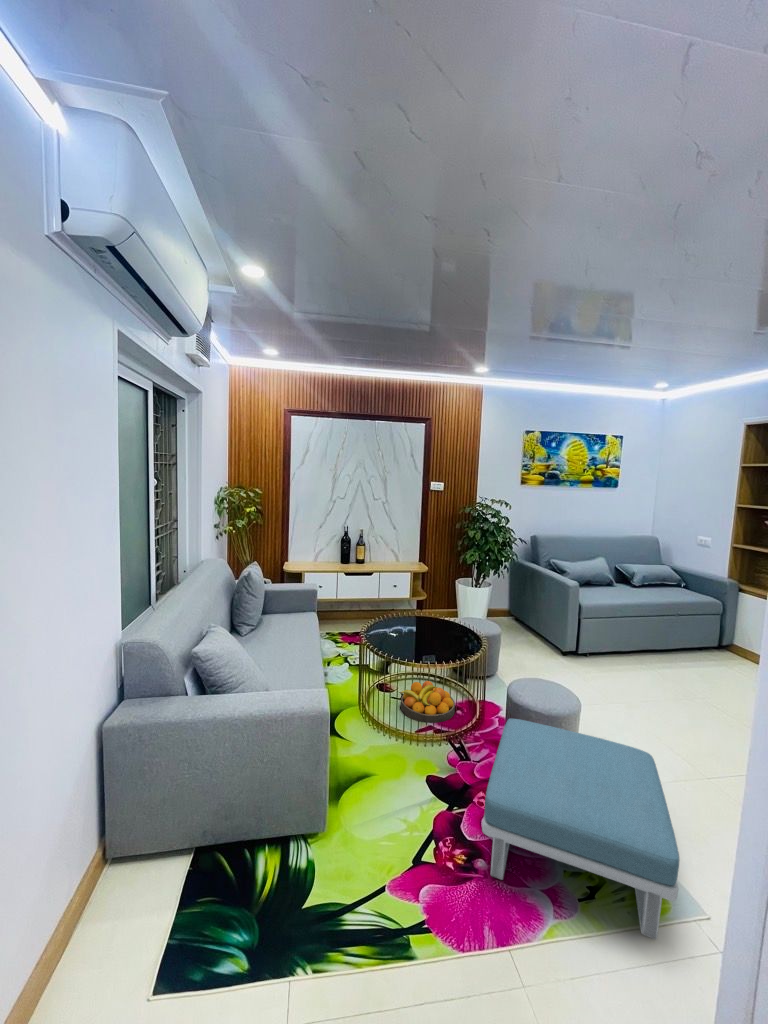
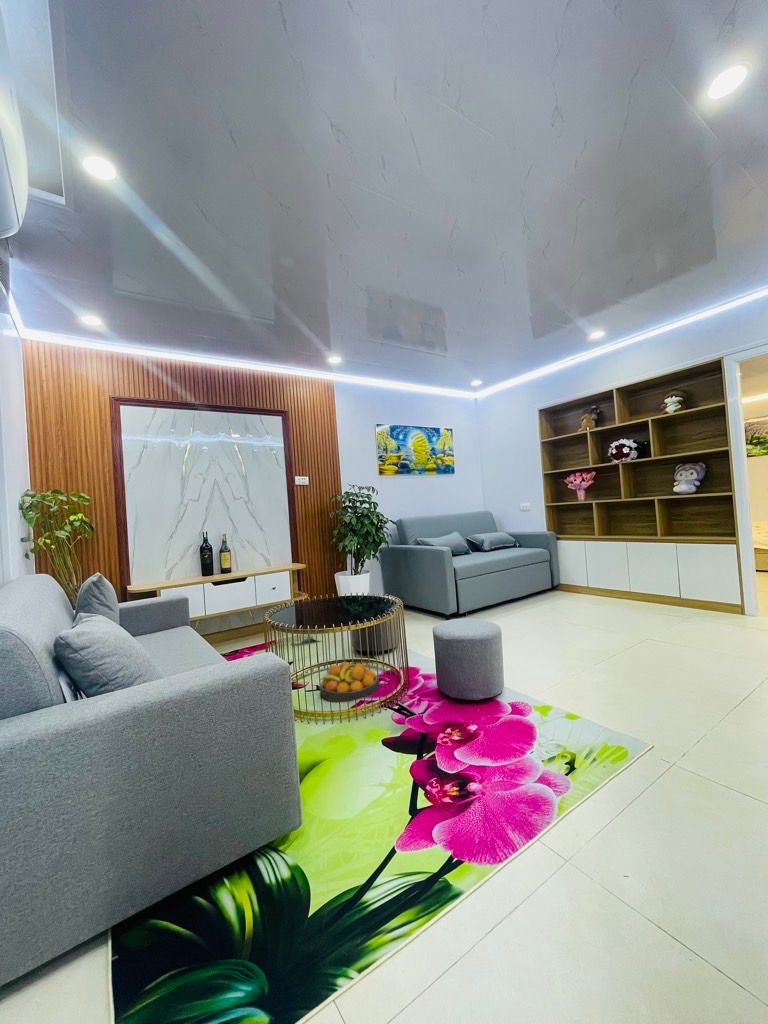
footstool: present [482,719,679,939] -> none [445,641,647,792]

